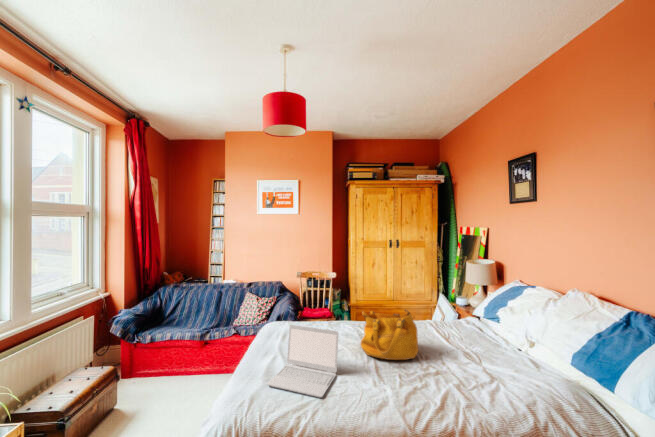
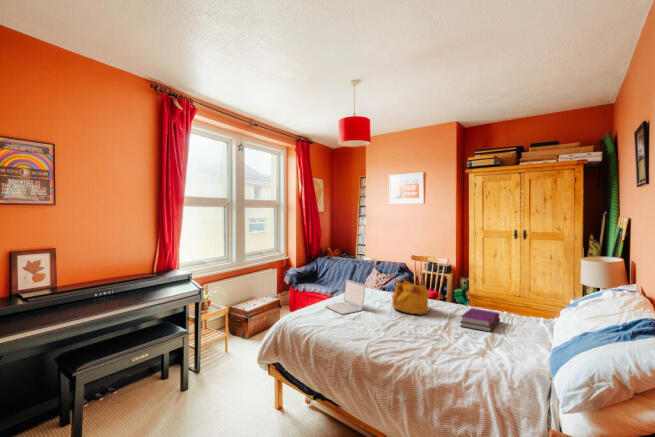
hardback book: none [458,333,520,366] -> present [460,308,500,332]

